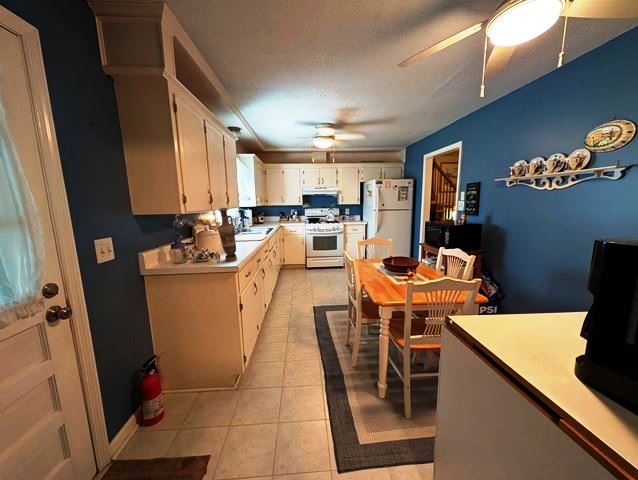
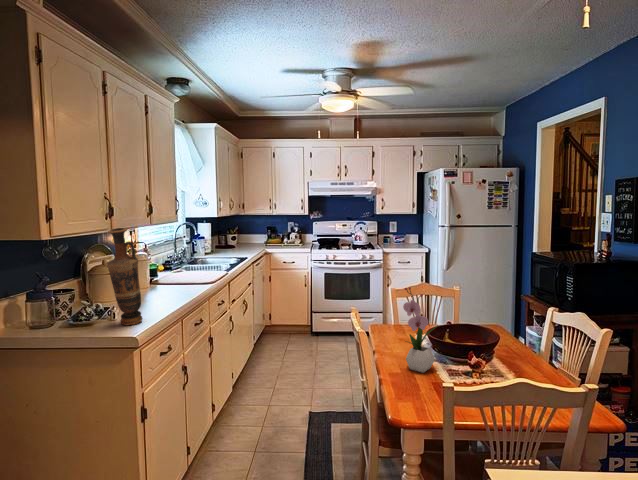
flower arrangement: none [375,237,392,280] -> present [403,287,437,373]

